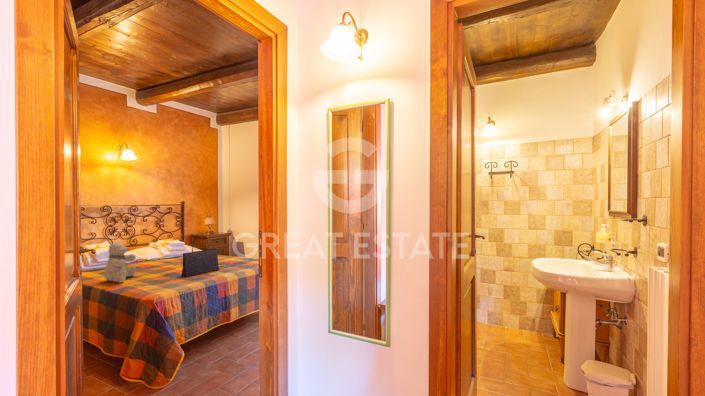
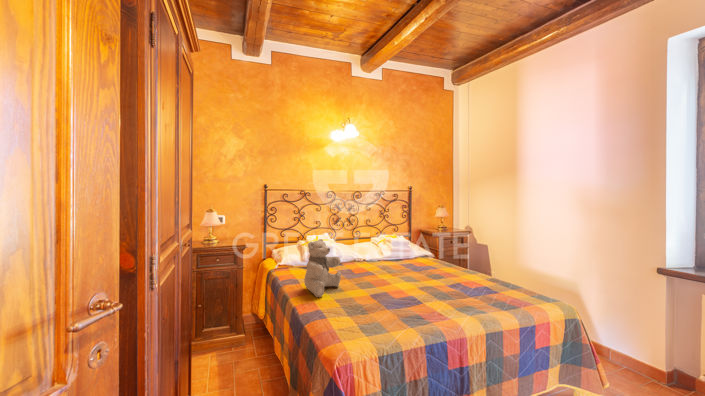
tote bag: present [182,234,219,276] -> none [393,238,451,307]

